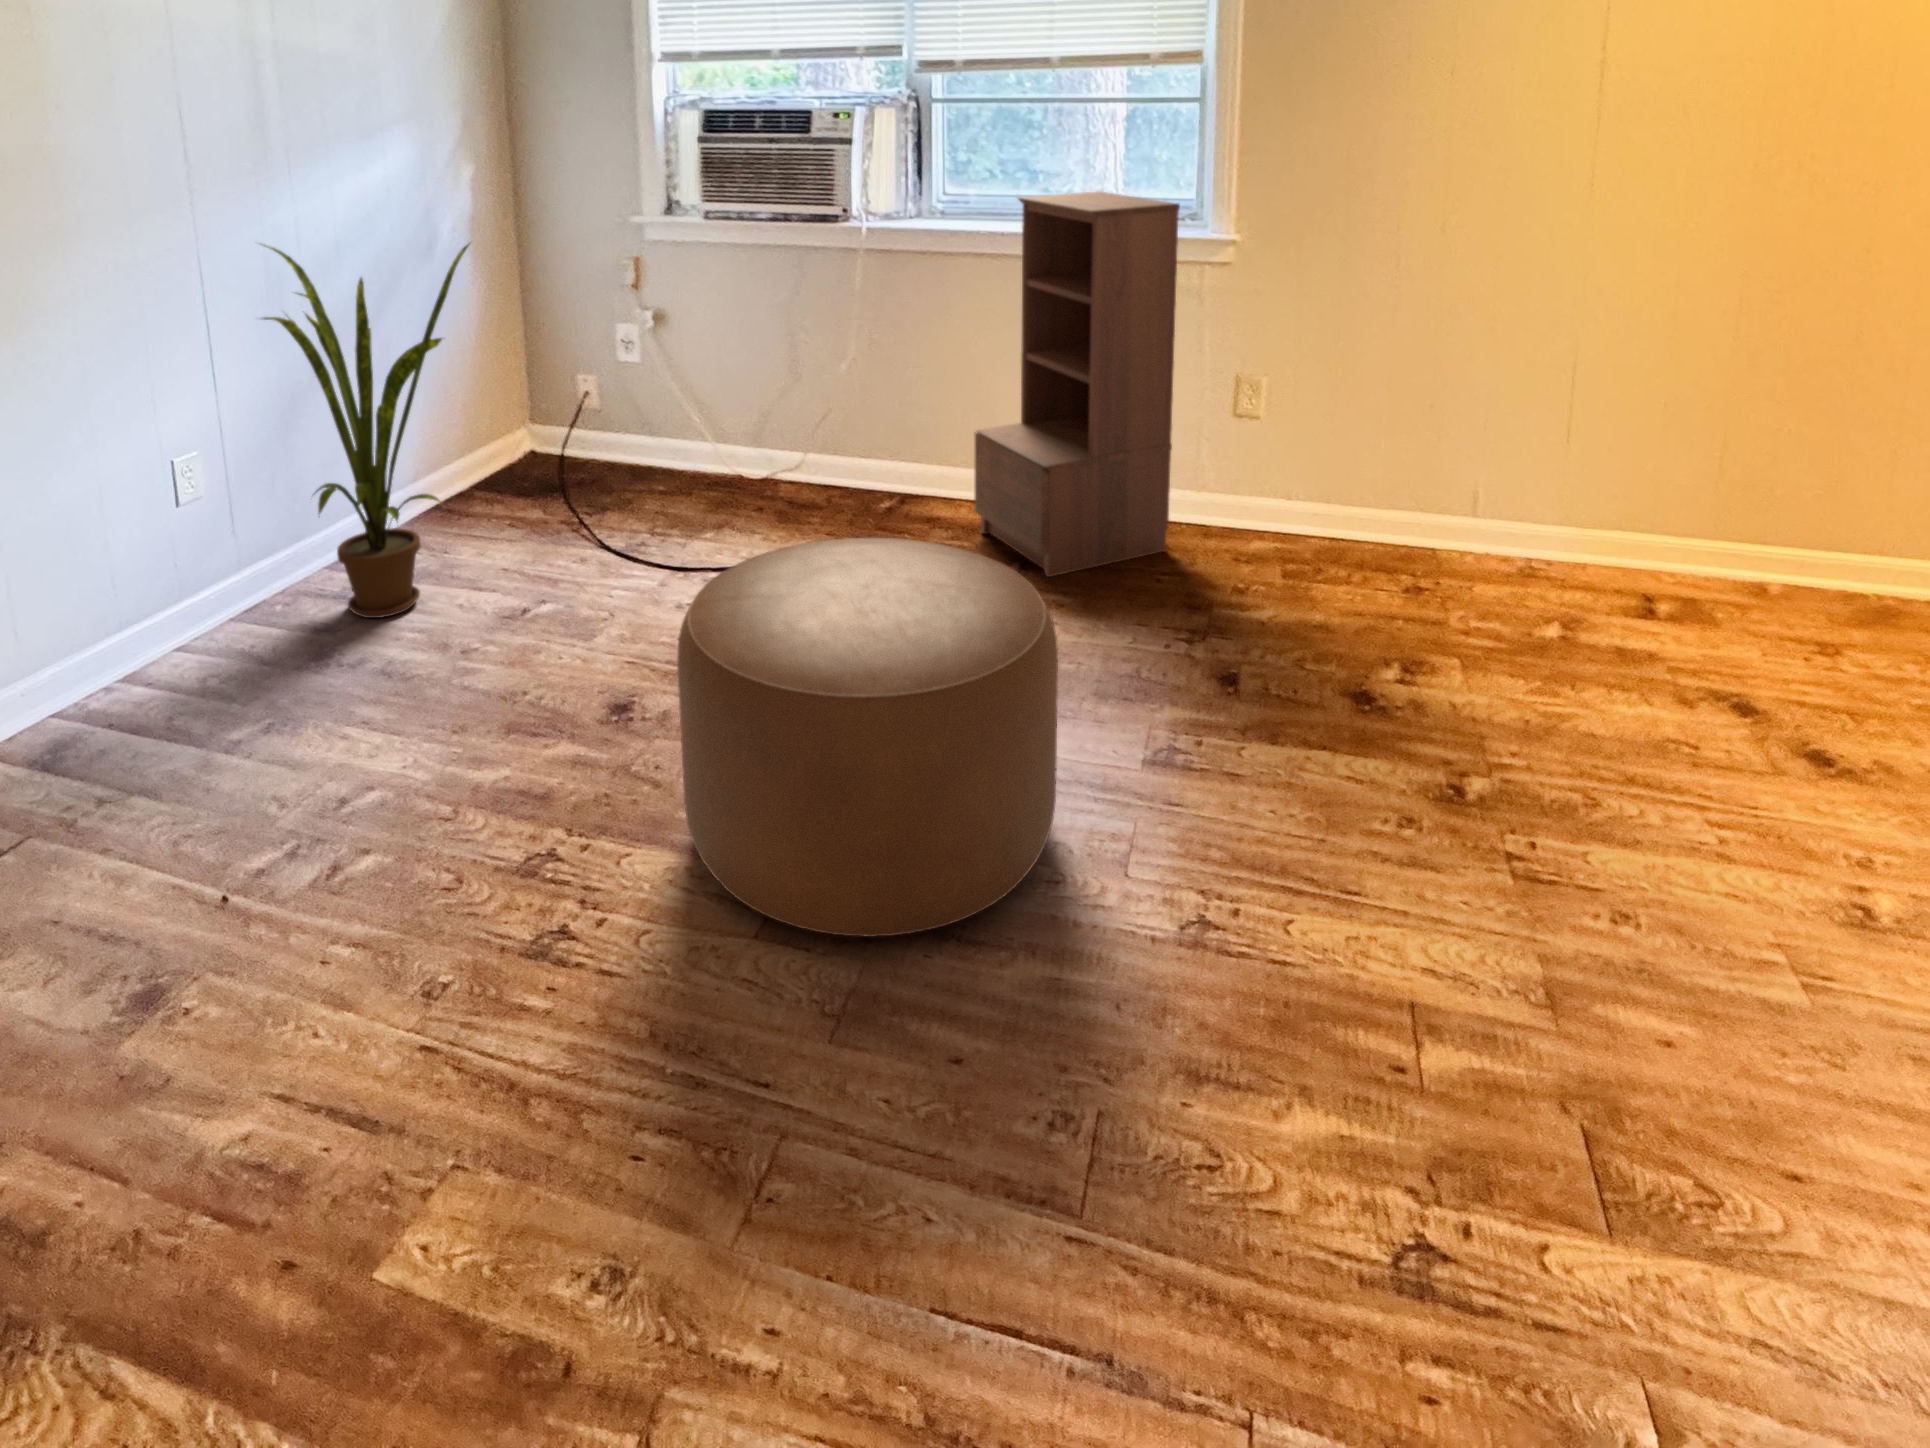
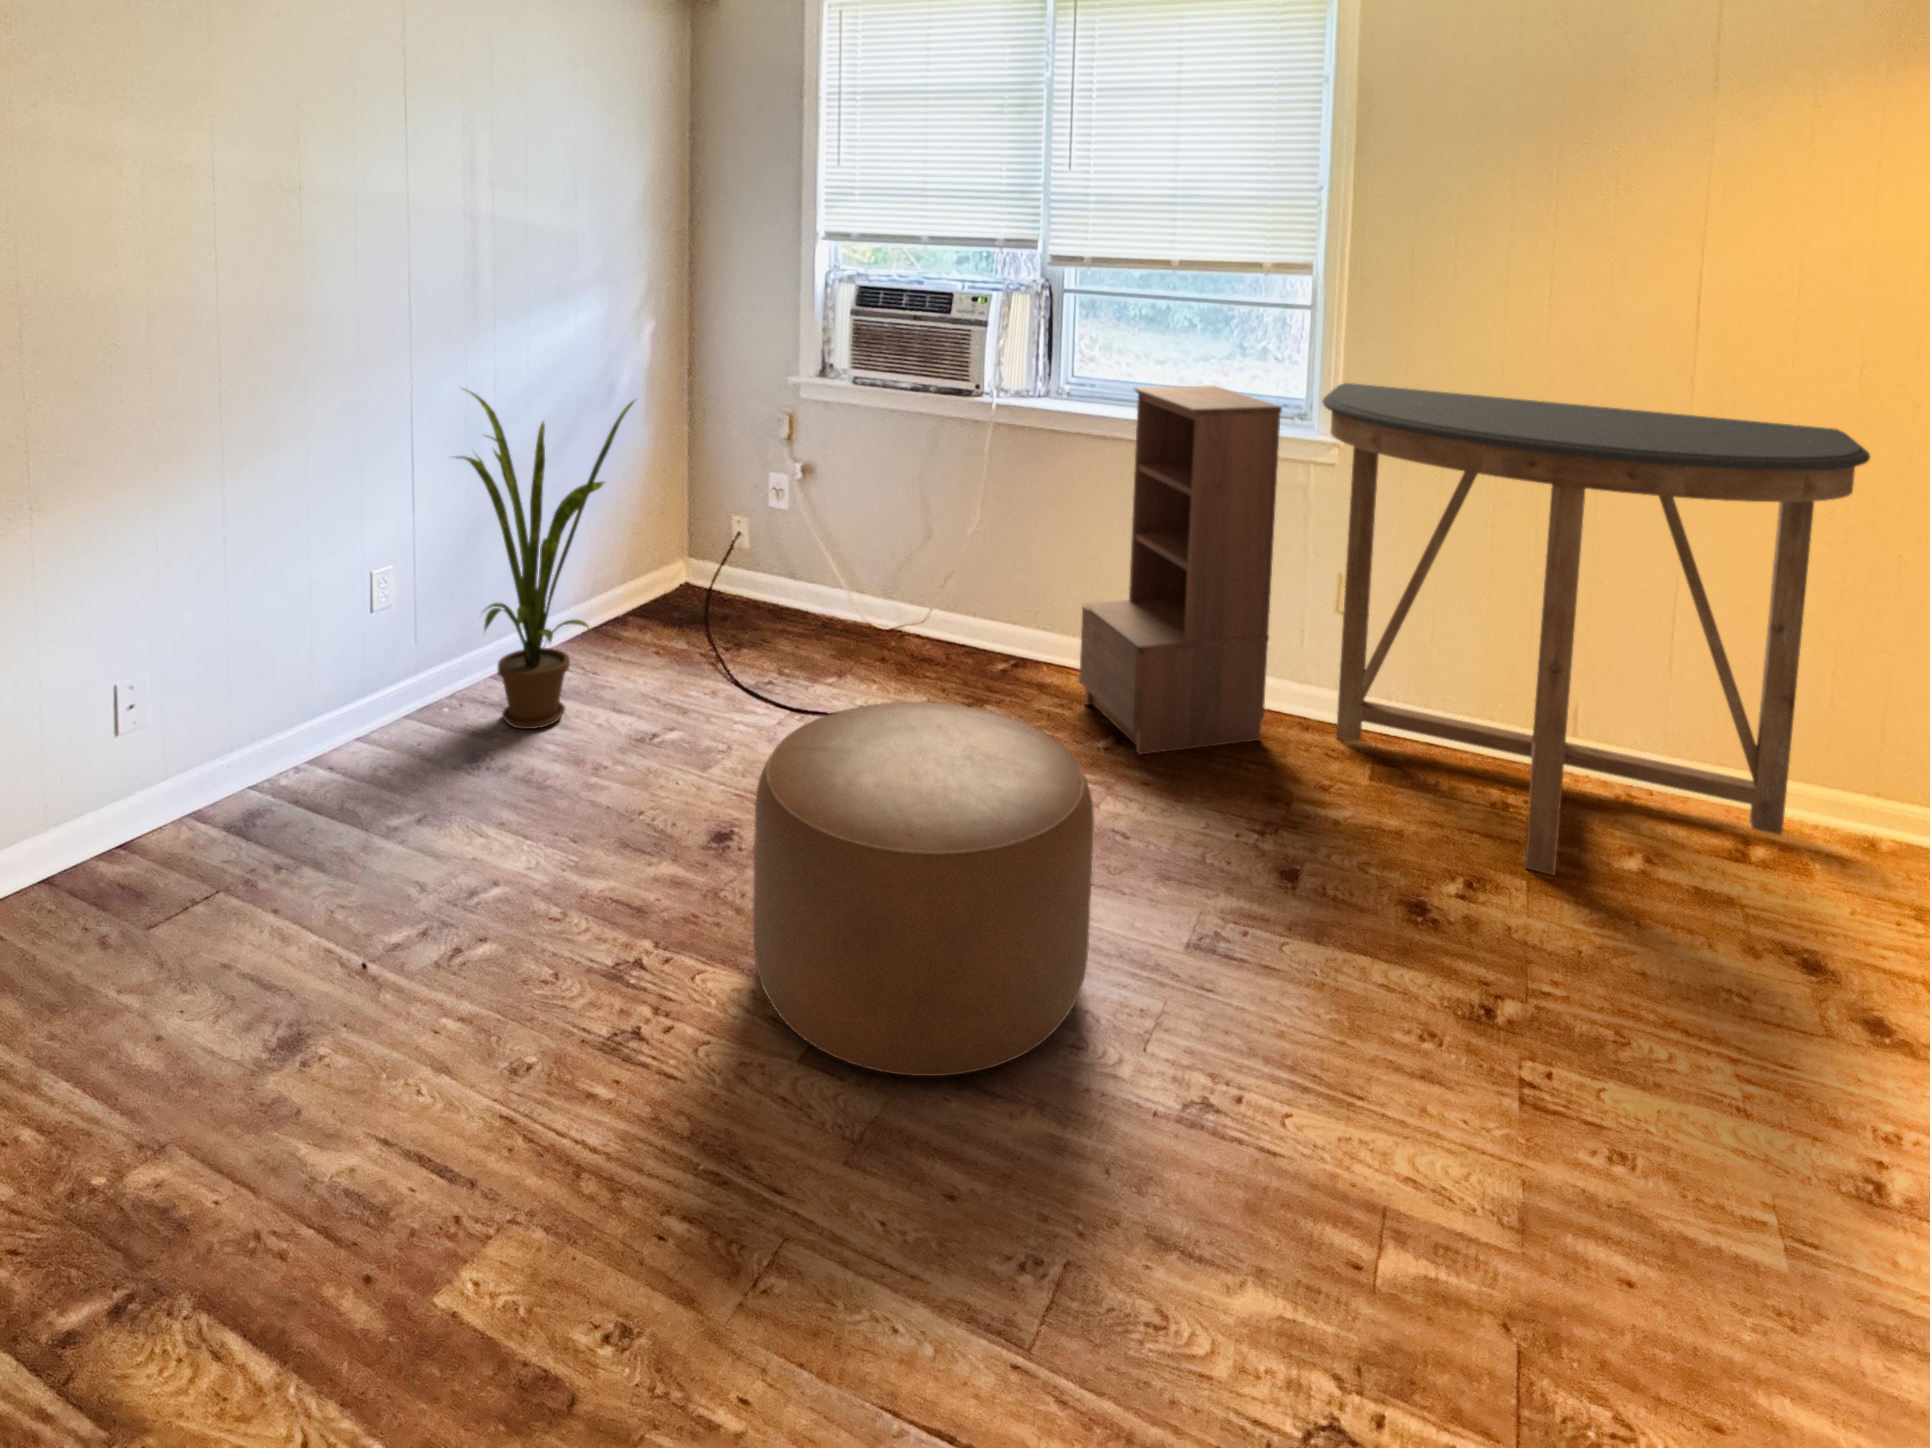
console table: none [1226,176,1788,651] -> present [1323,383,1870,875]

